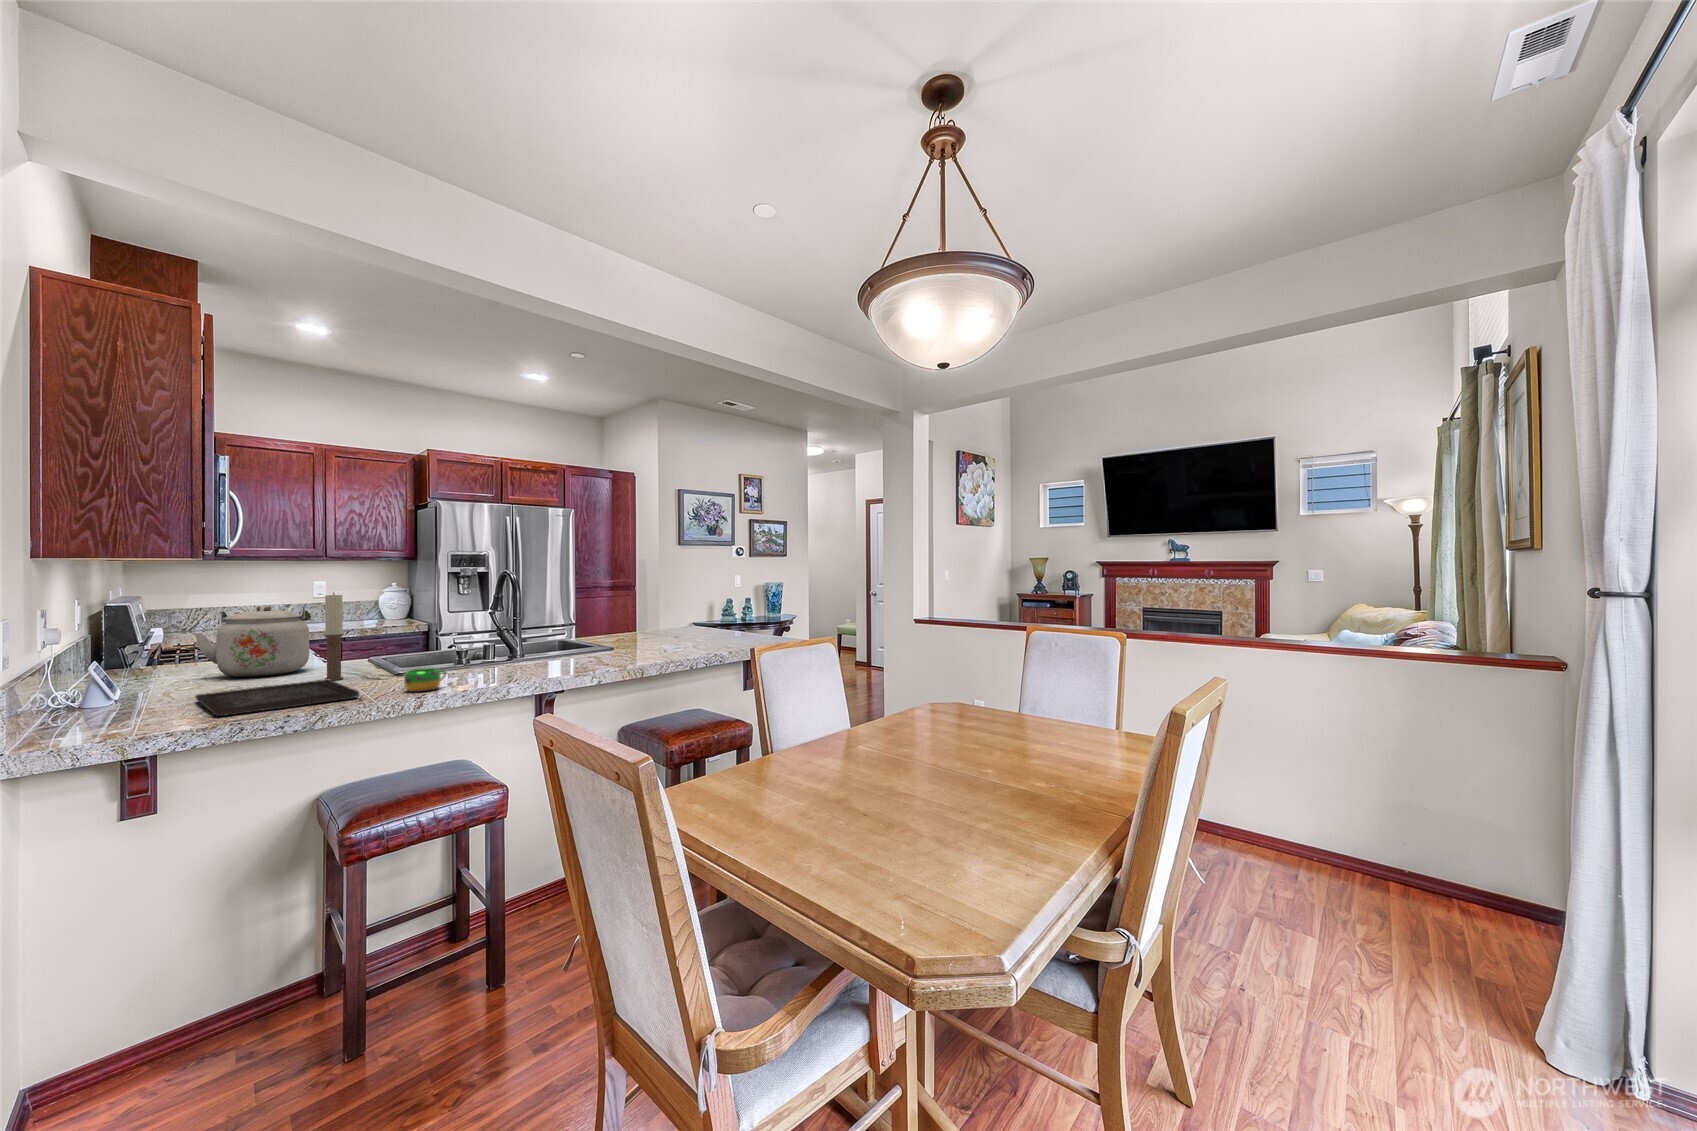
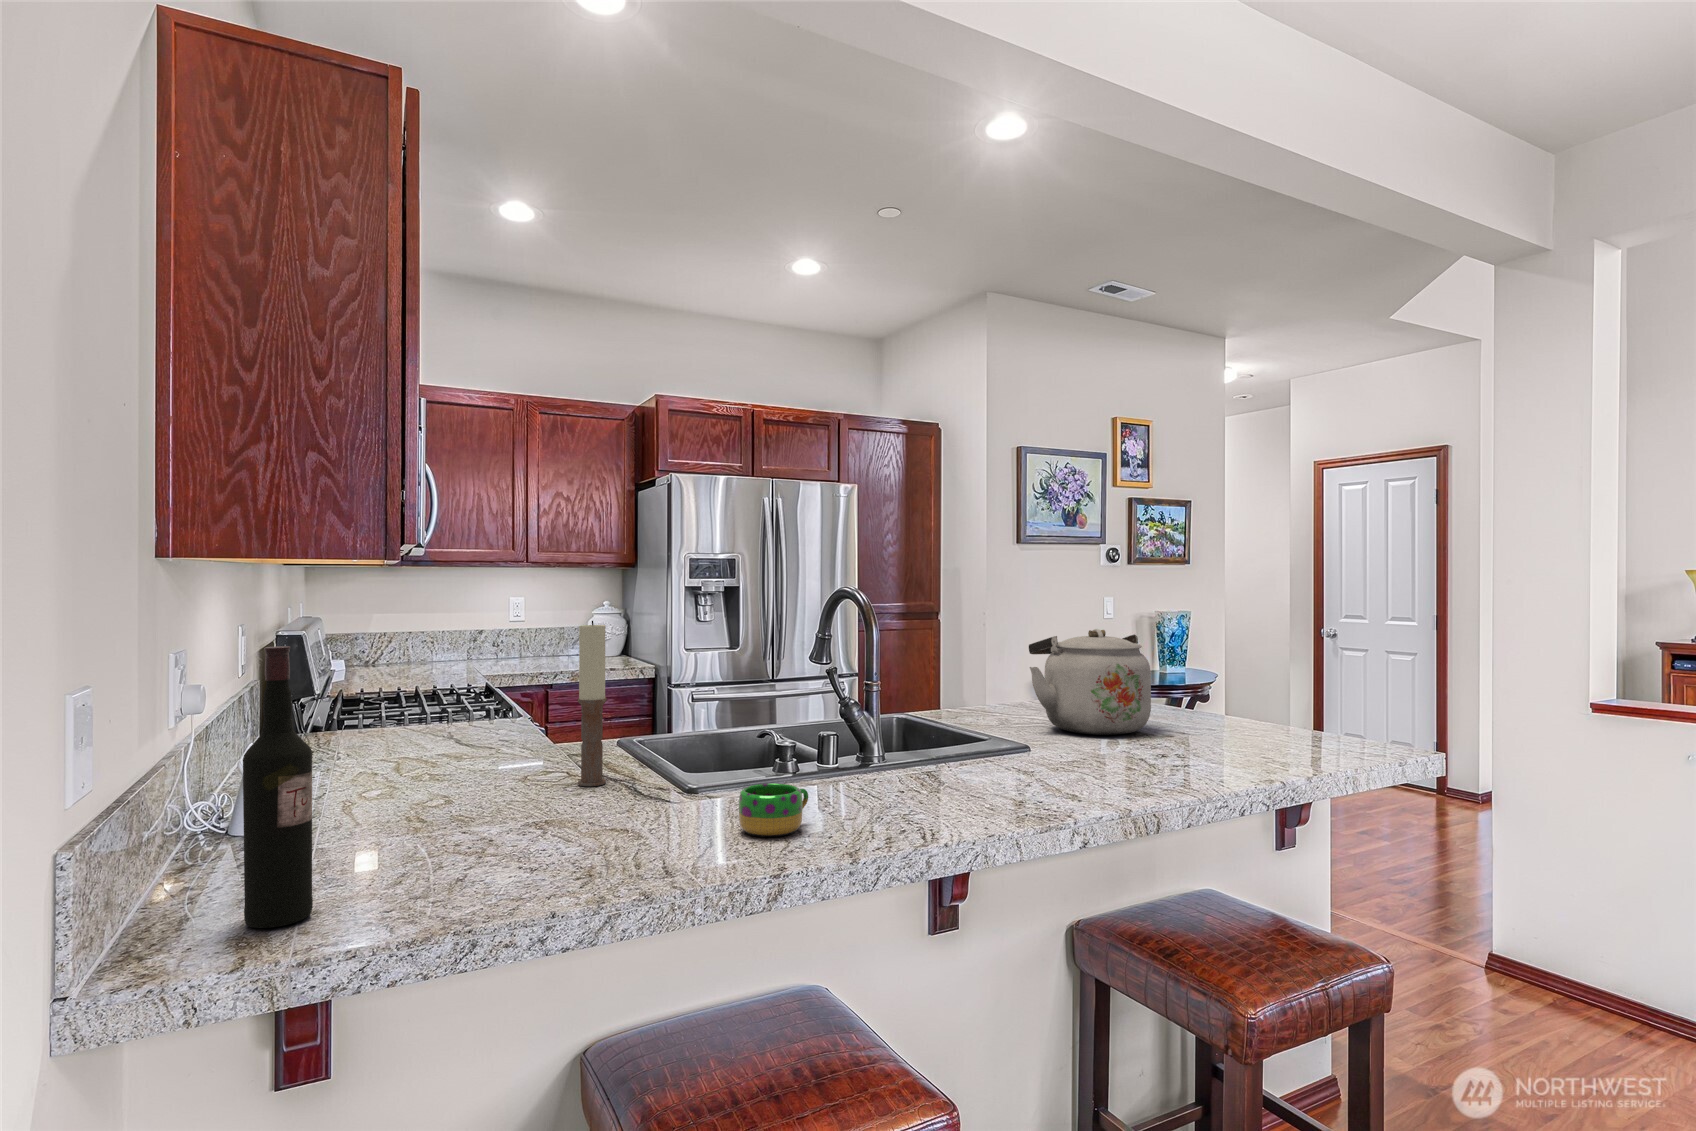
wine bottle: none [102,604,144,734] -> present [243,646,313,928]
kettle: present [194,606,311,677] -> present [1029,629,1151,735]
tray: present [196,679,359,716] -> none [390,789,668,885]

